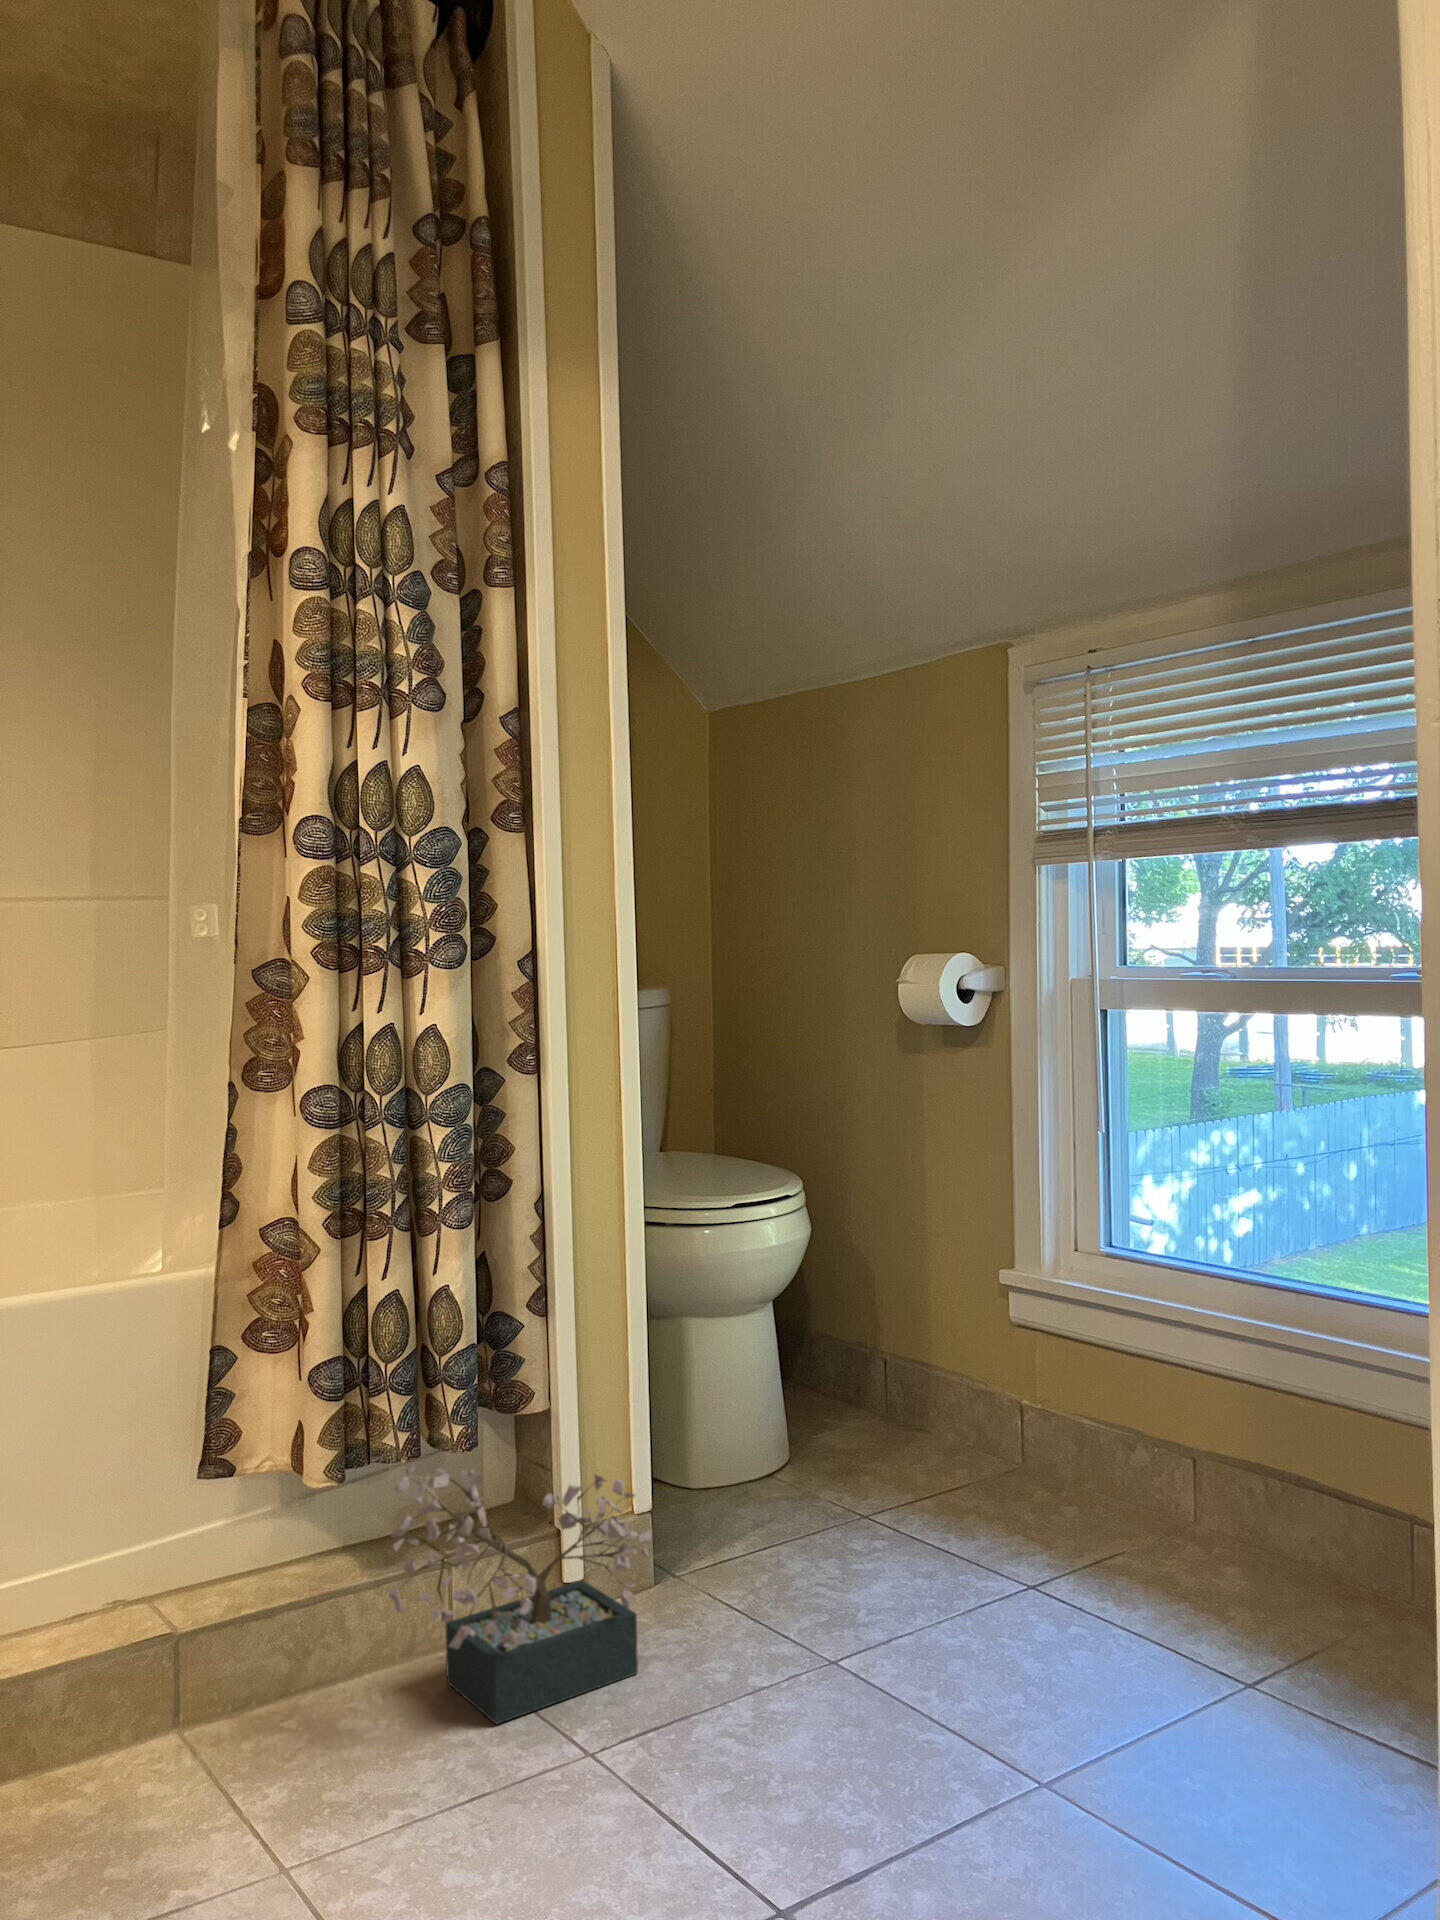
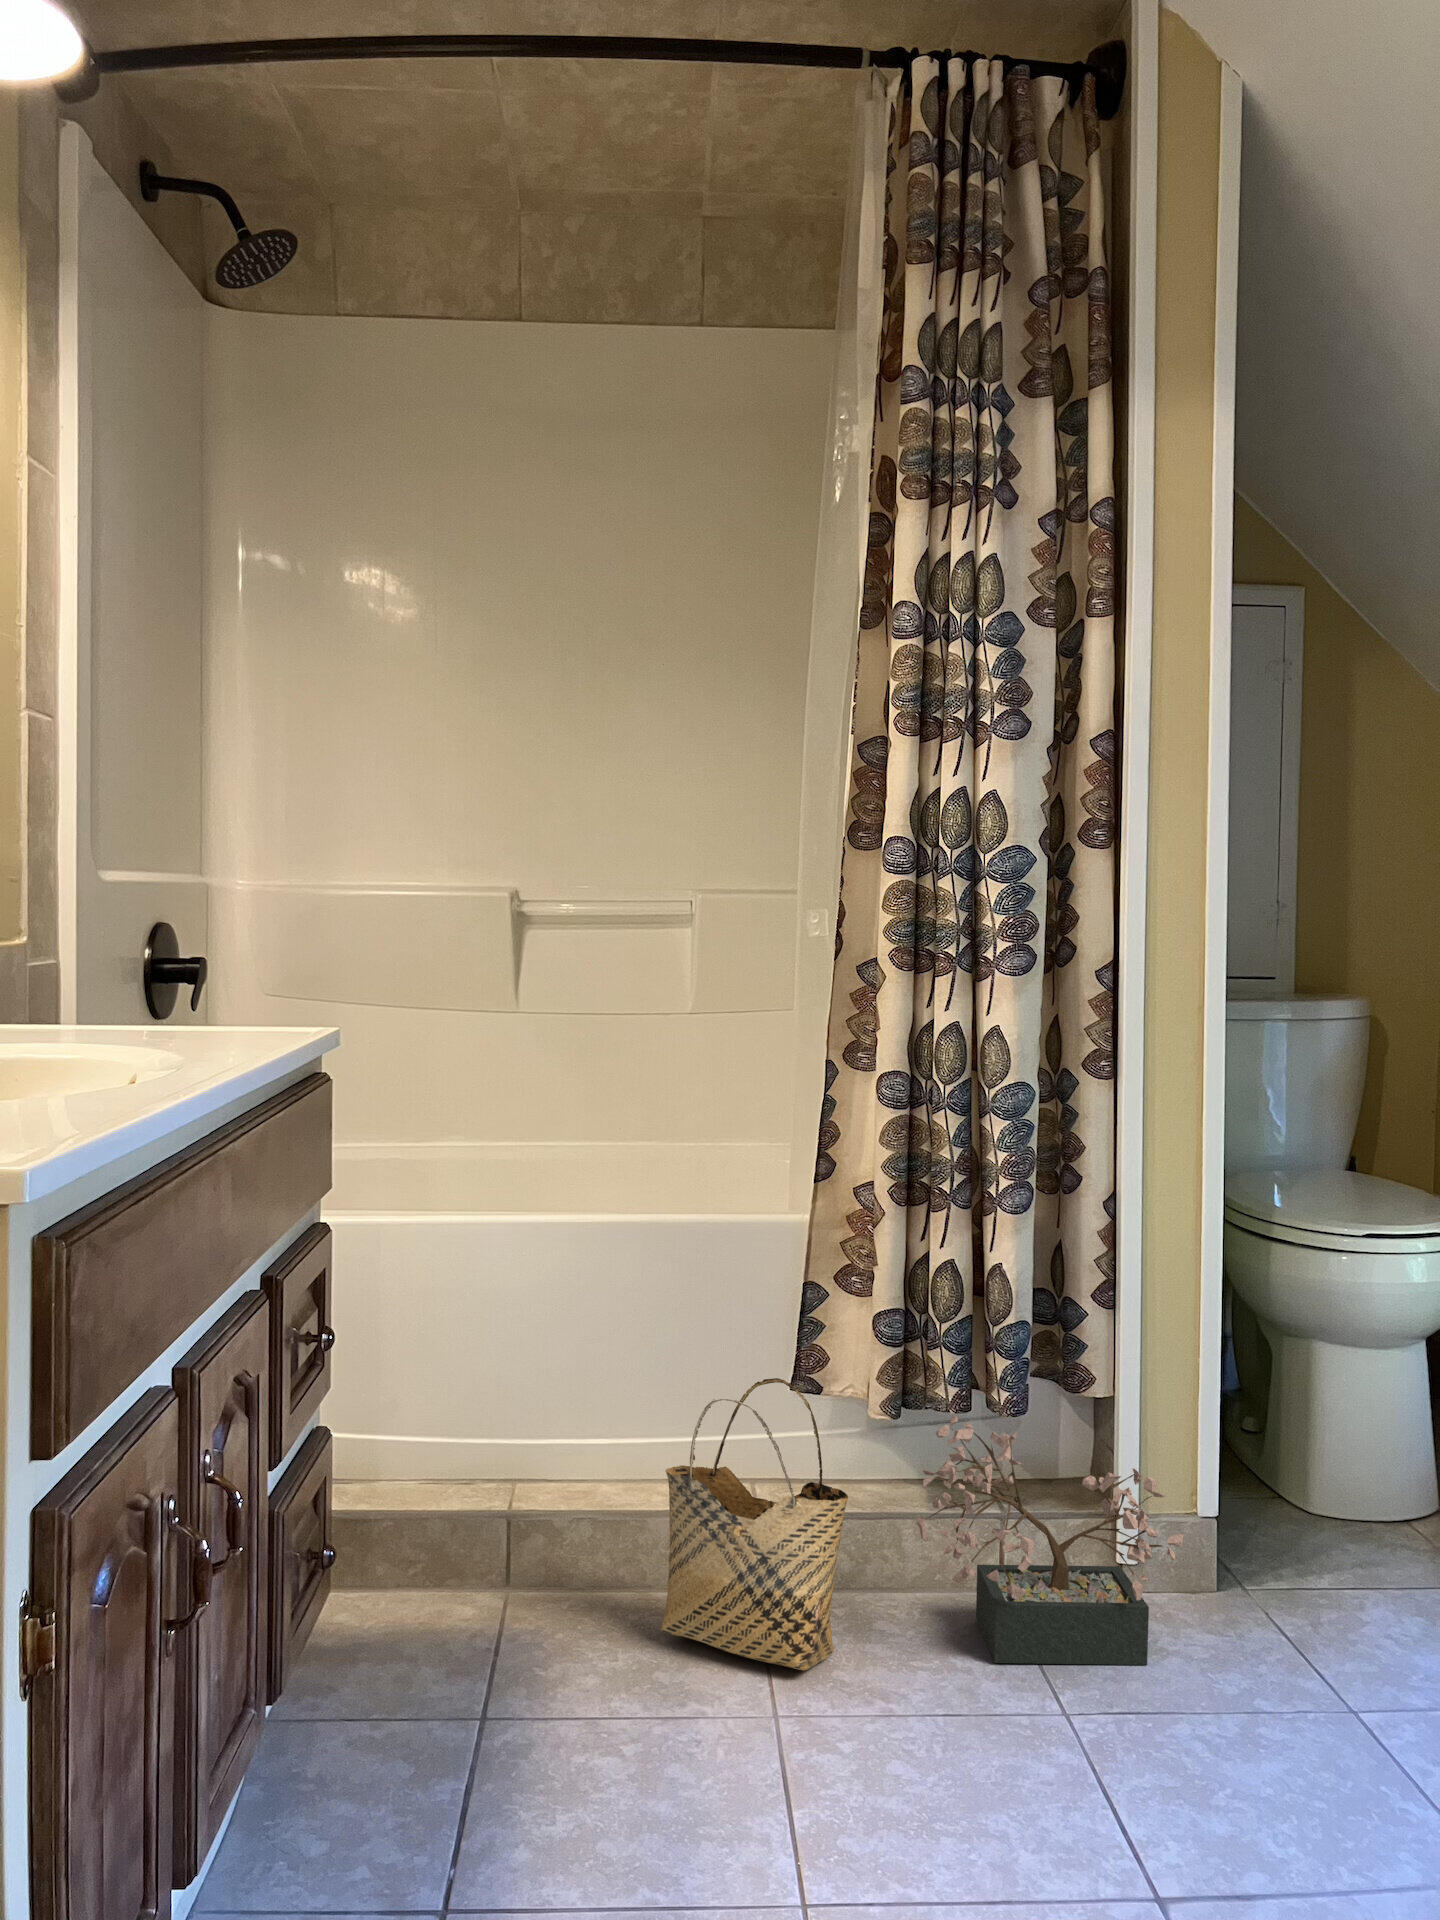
woven basket: none [82,1469,331,1829] -> present [661,1378,848,1670]

